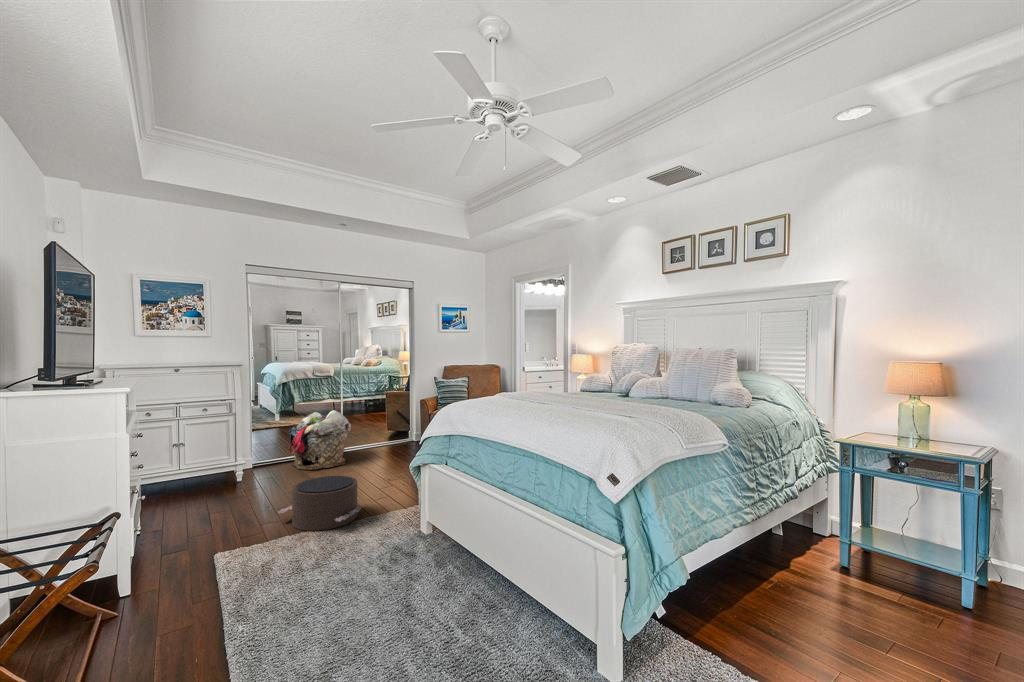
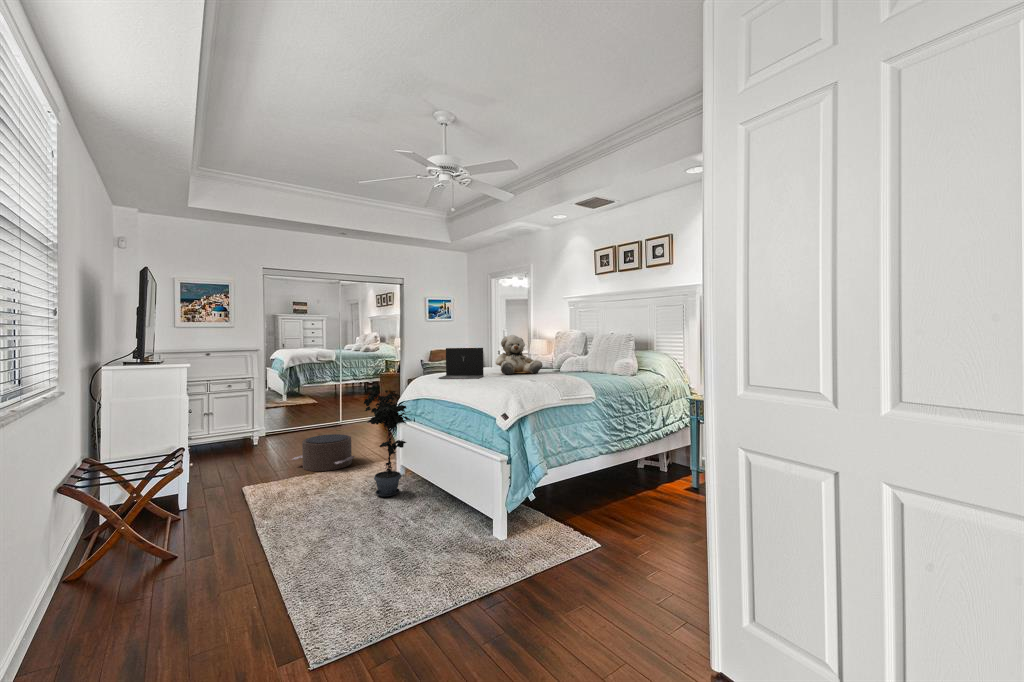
teddy bear: none [556,349,622,404] -> present [496,335,543,375]
laptop: none [488,367,548,412] -> present [439,348,484,379]
laundry basket: present [288,410,351,470] -> none [296,389,349,437]
potted plant: none [378,423,450,584] -> present [364,386,411,497]

